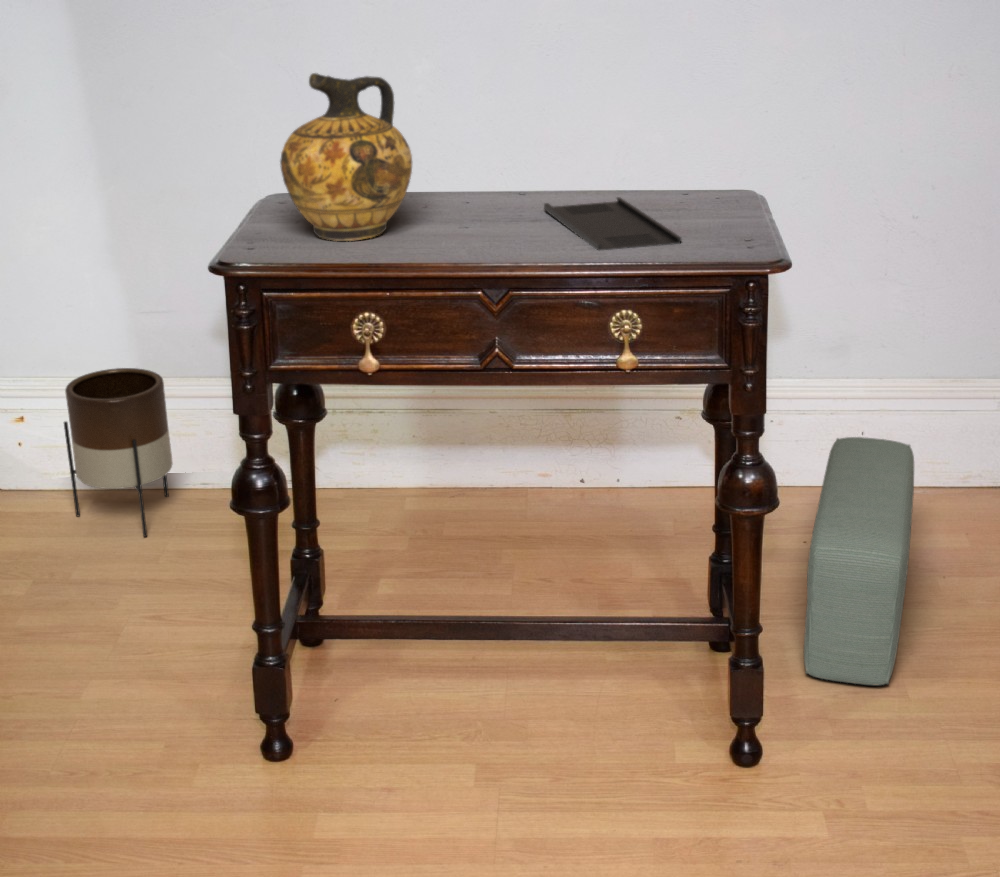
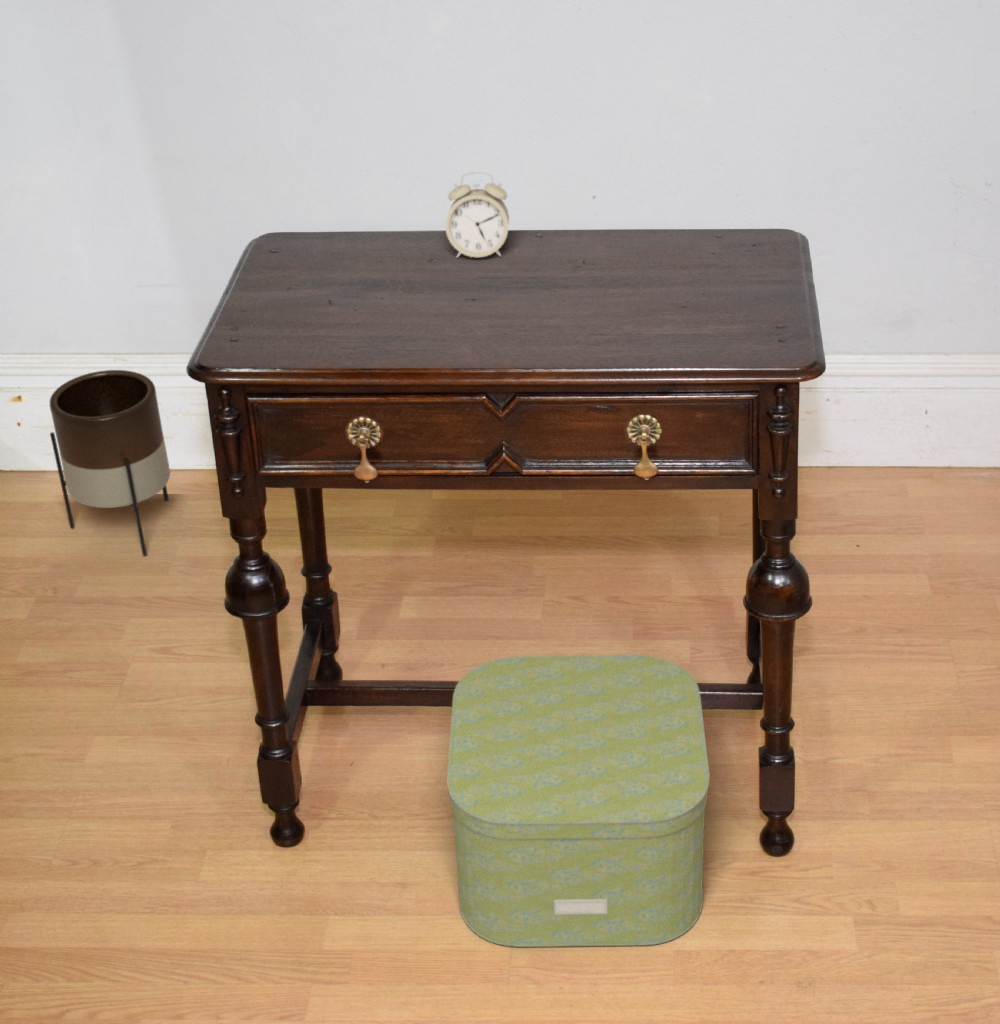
ceramic jug: present [280,73,412,241] -> none [263,144,409,329]
alarm clock: none [442,127,499,205] -> present [445,172,509,257]
tray: present [544,197,681,250] -> none [559,249,707,348]
pouf: present [804,437,914,685] -> none [845,459,976,754]
storage box: none [436,576,686,839] -> present [447,655,710,947]

